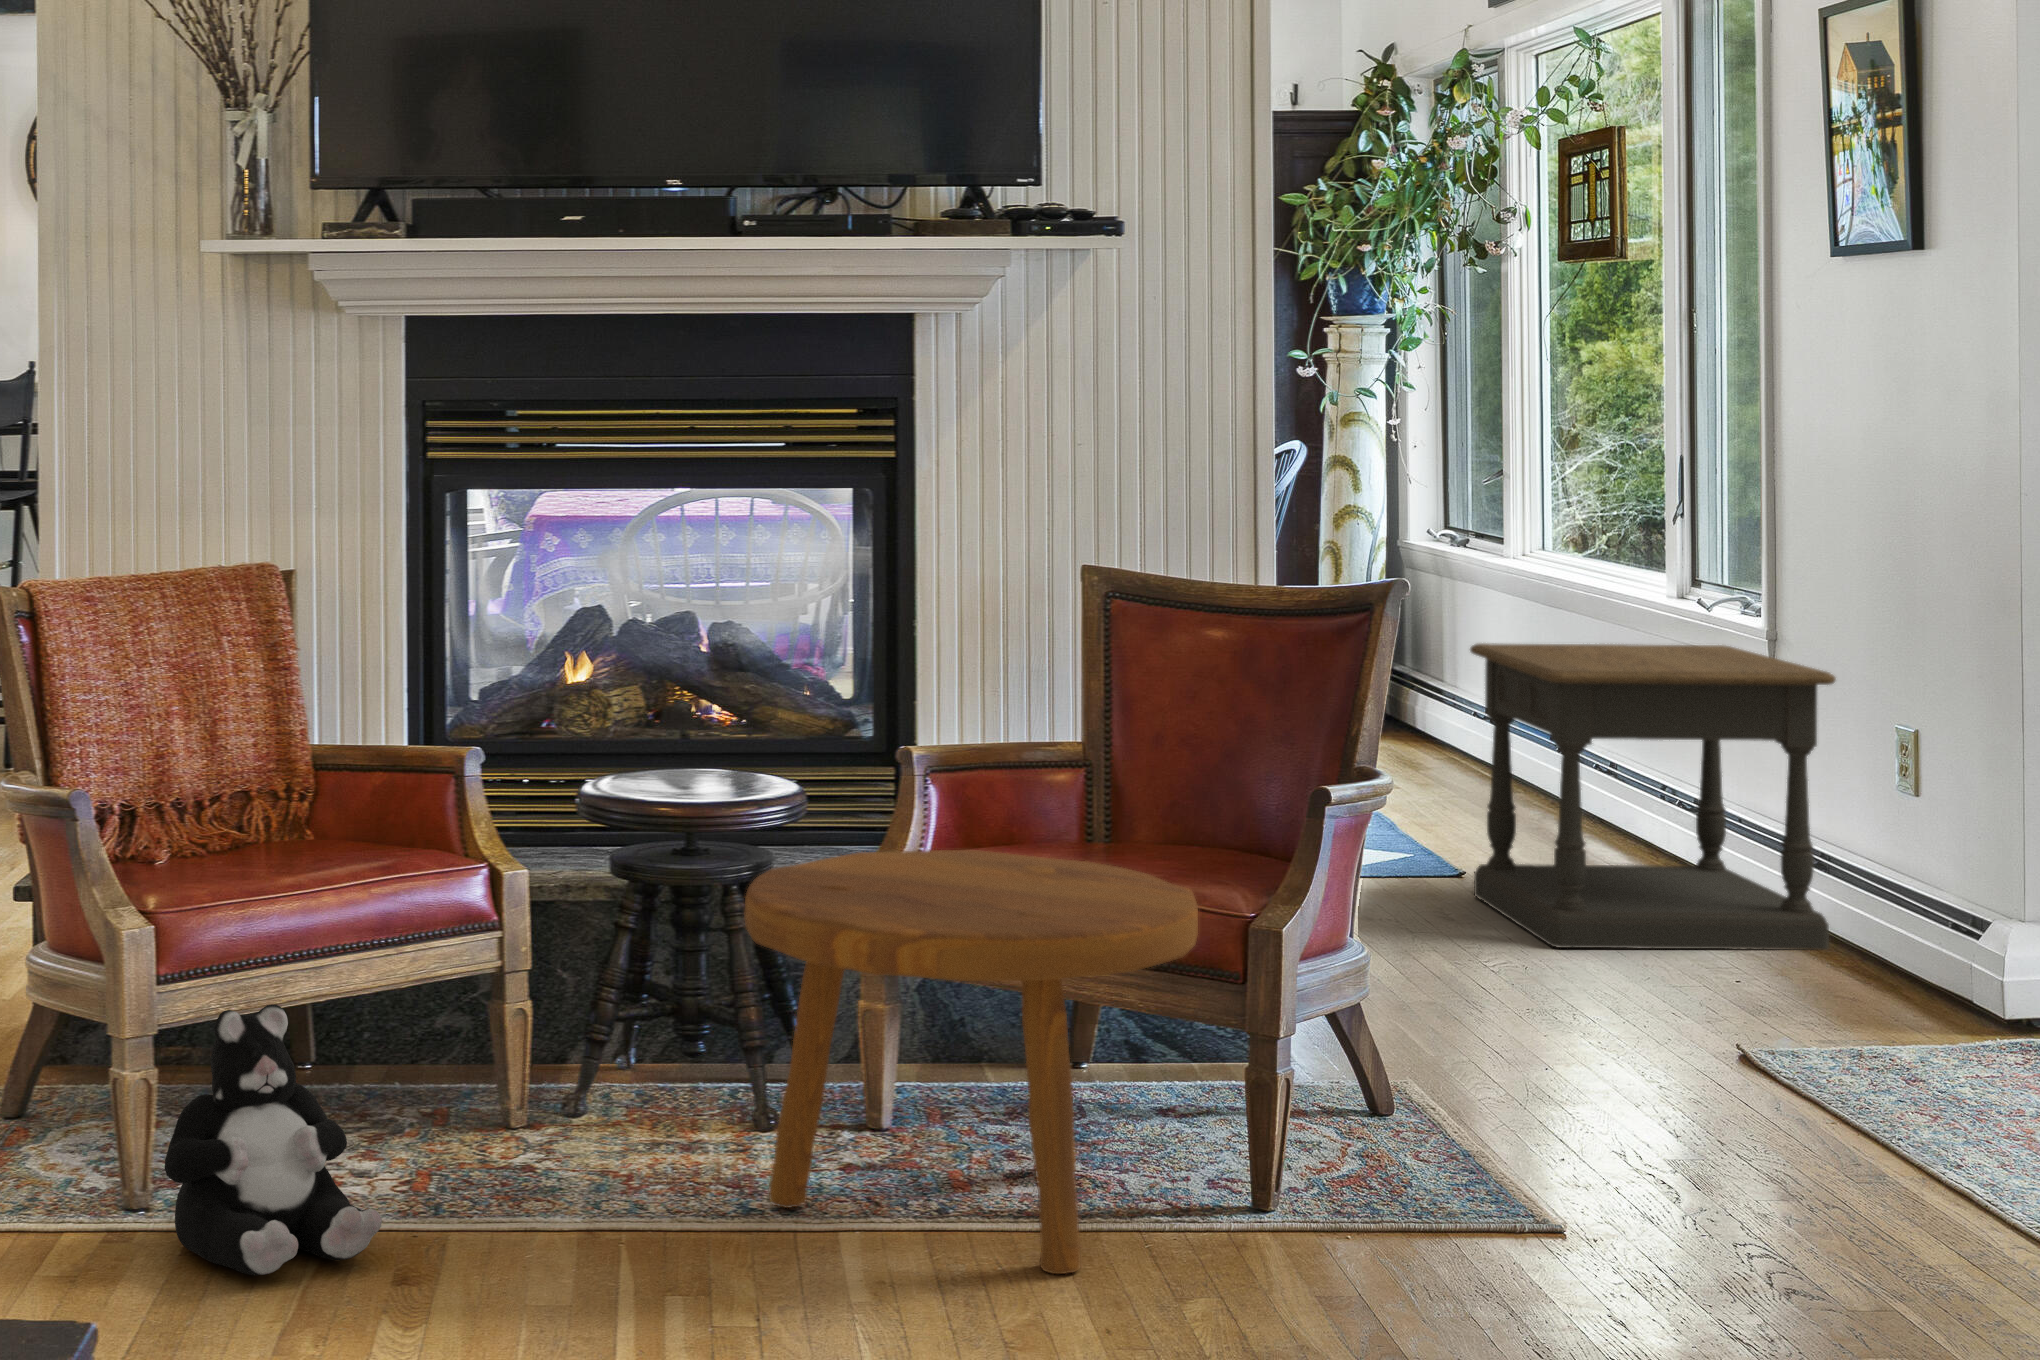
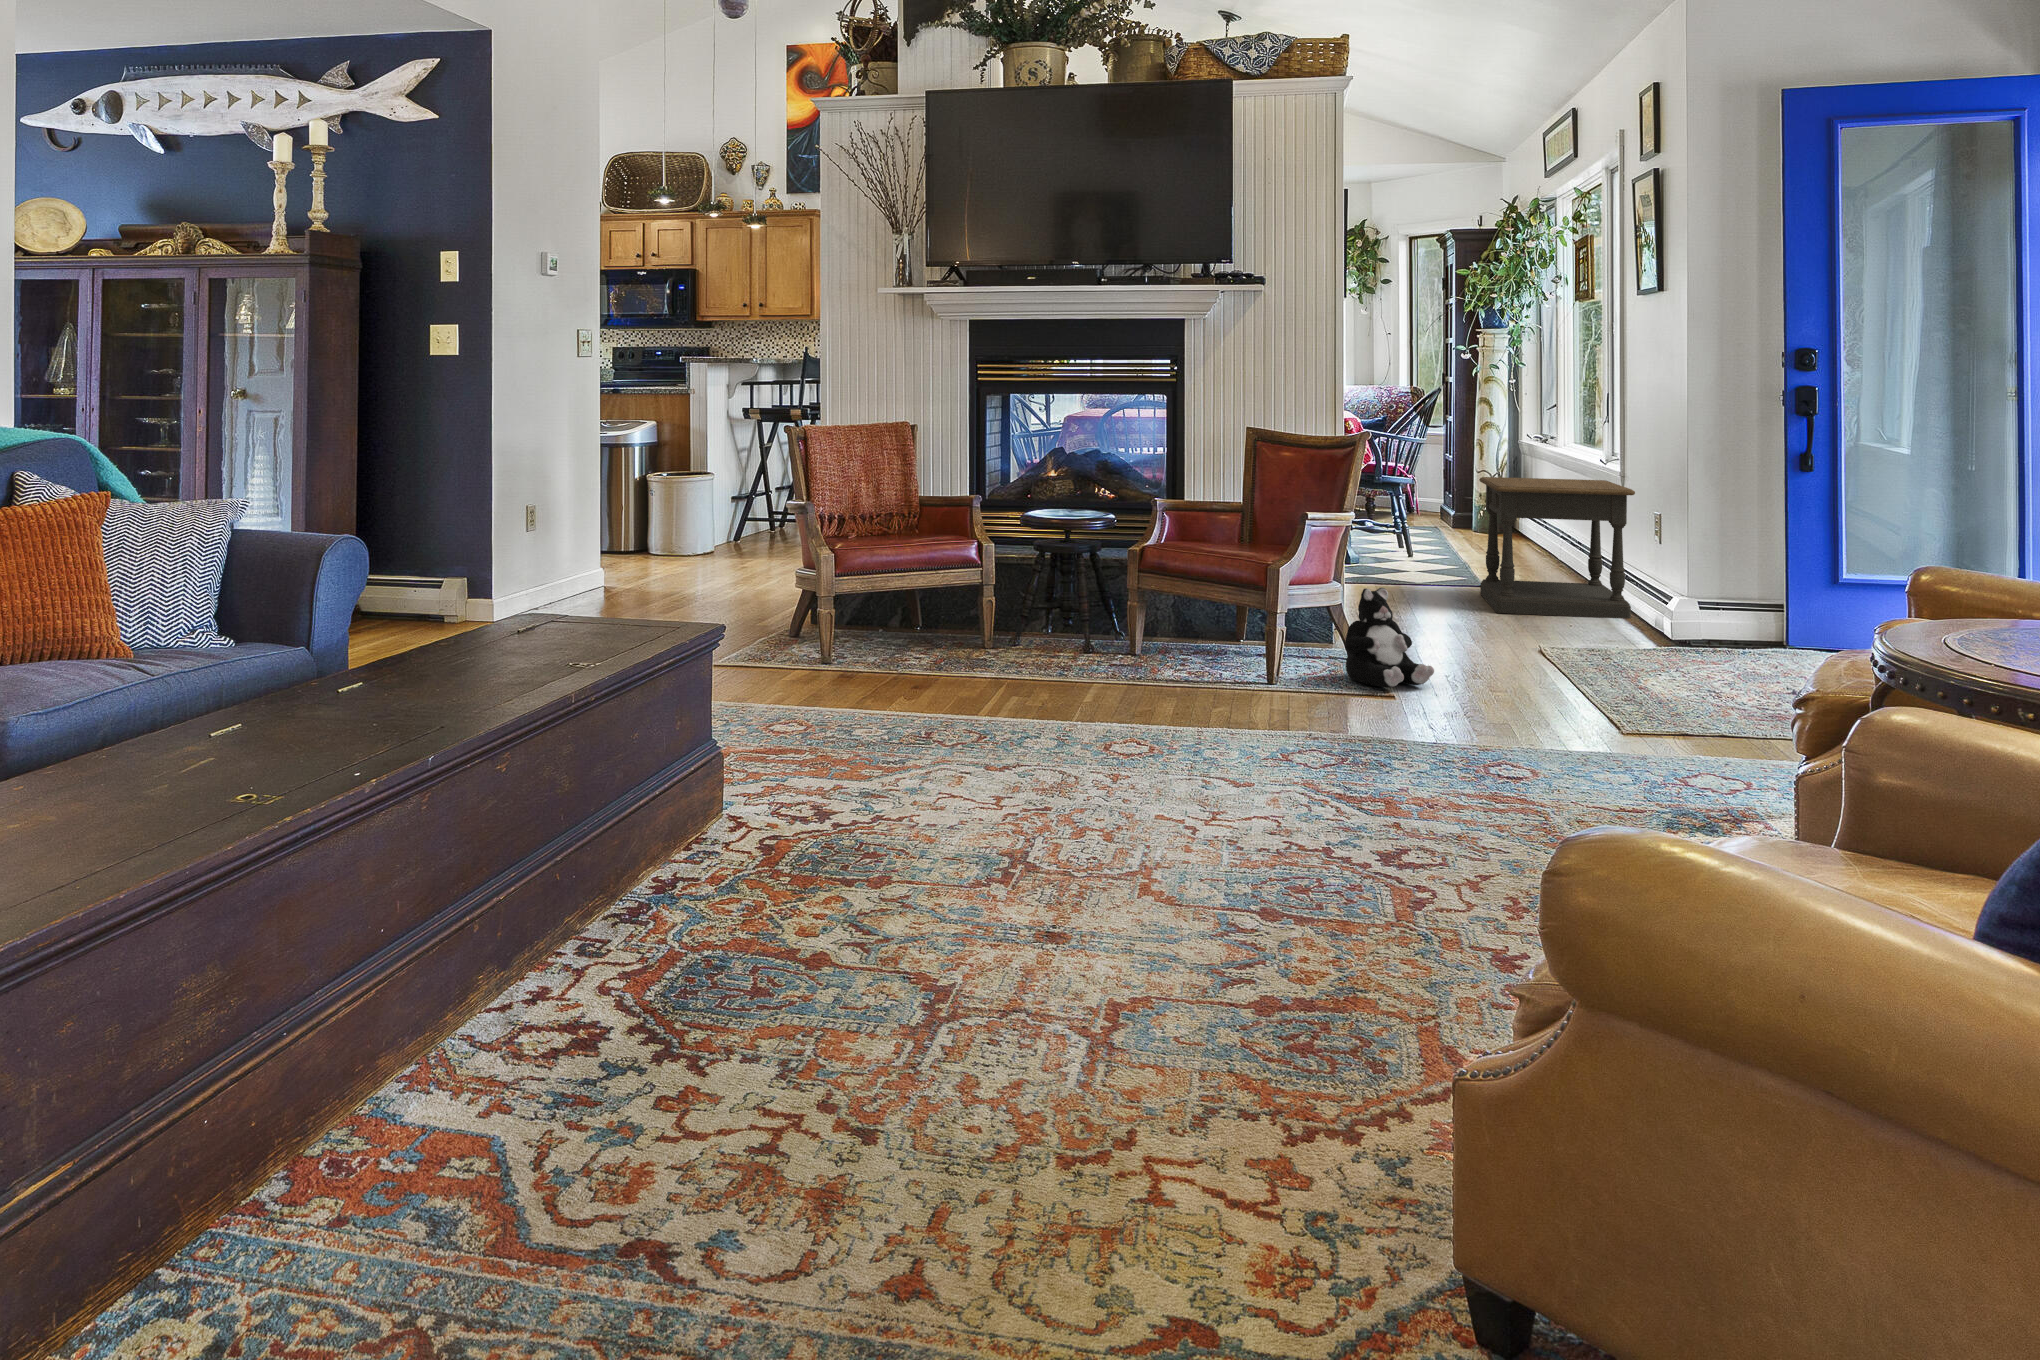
footstool: present [744,850,1198,1274] -> none [1058,539,1244,701]
plush toy: present [165,1004,382,1276] -> present [1345,588,1434,687]

